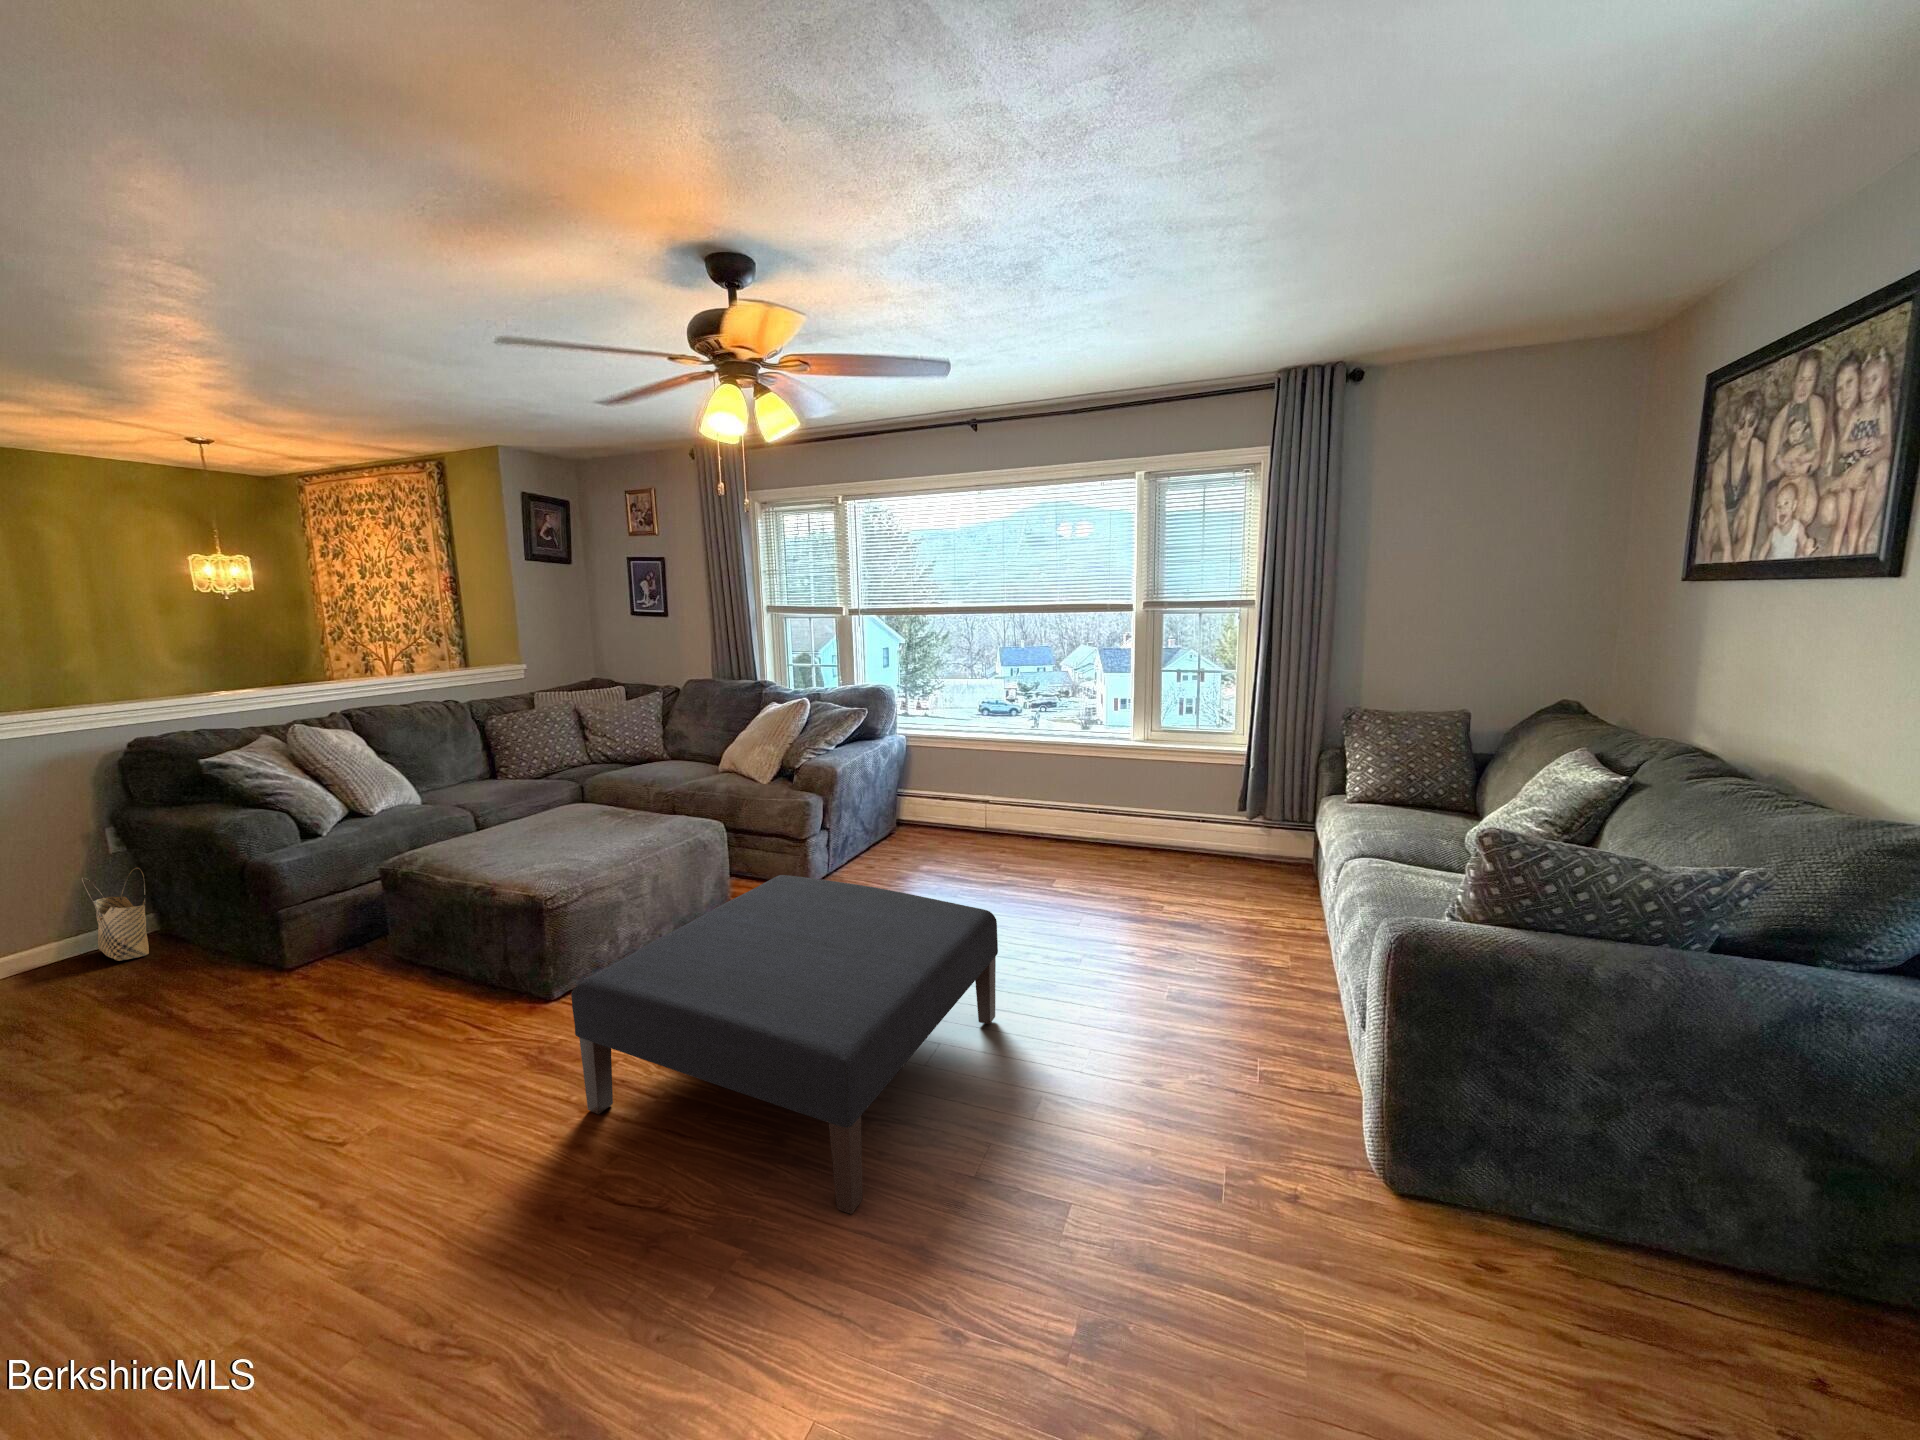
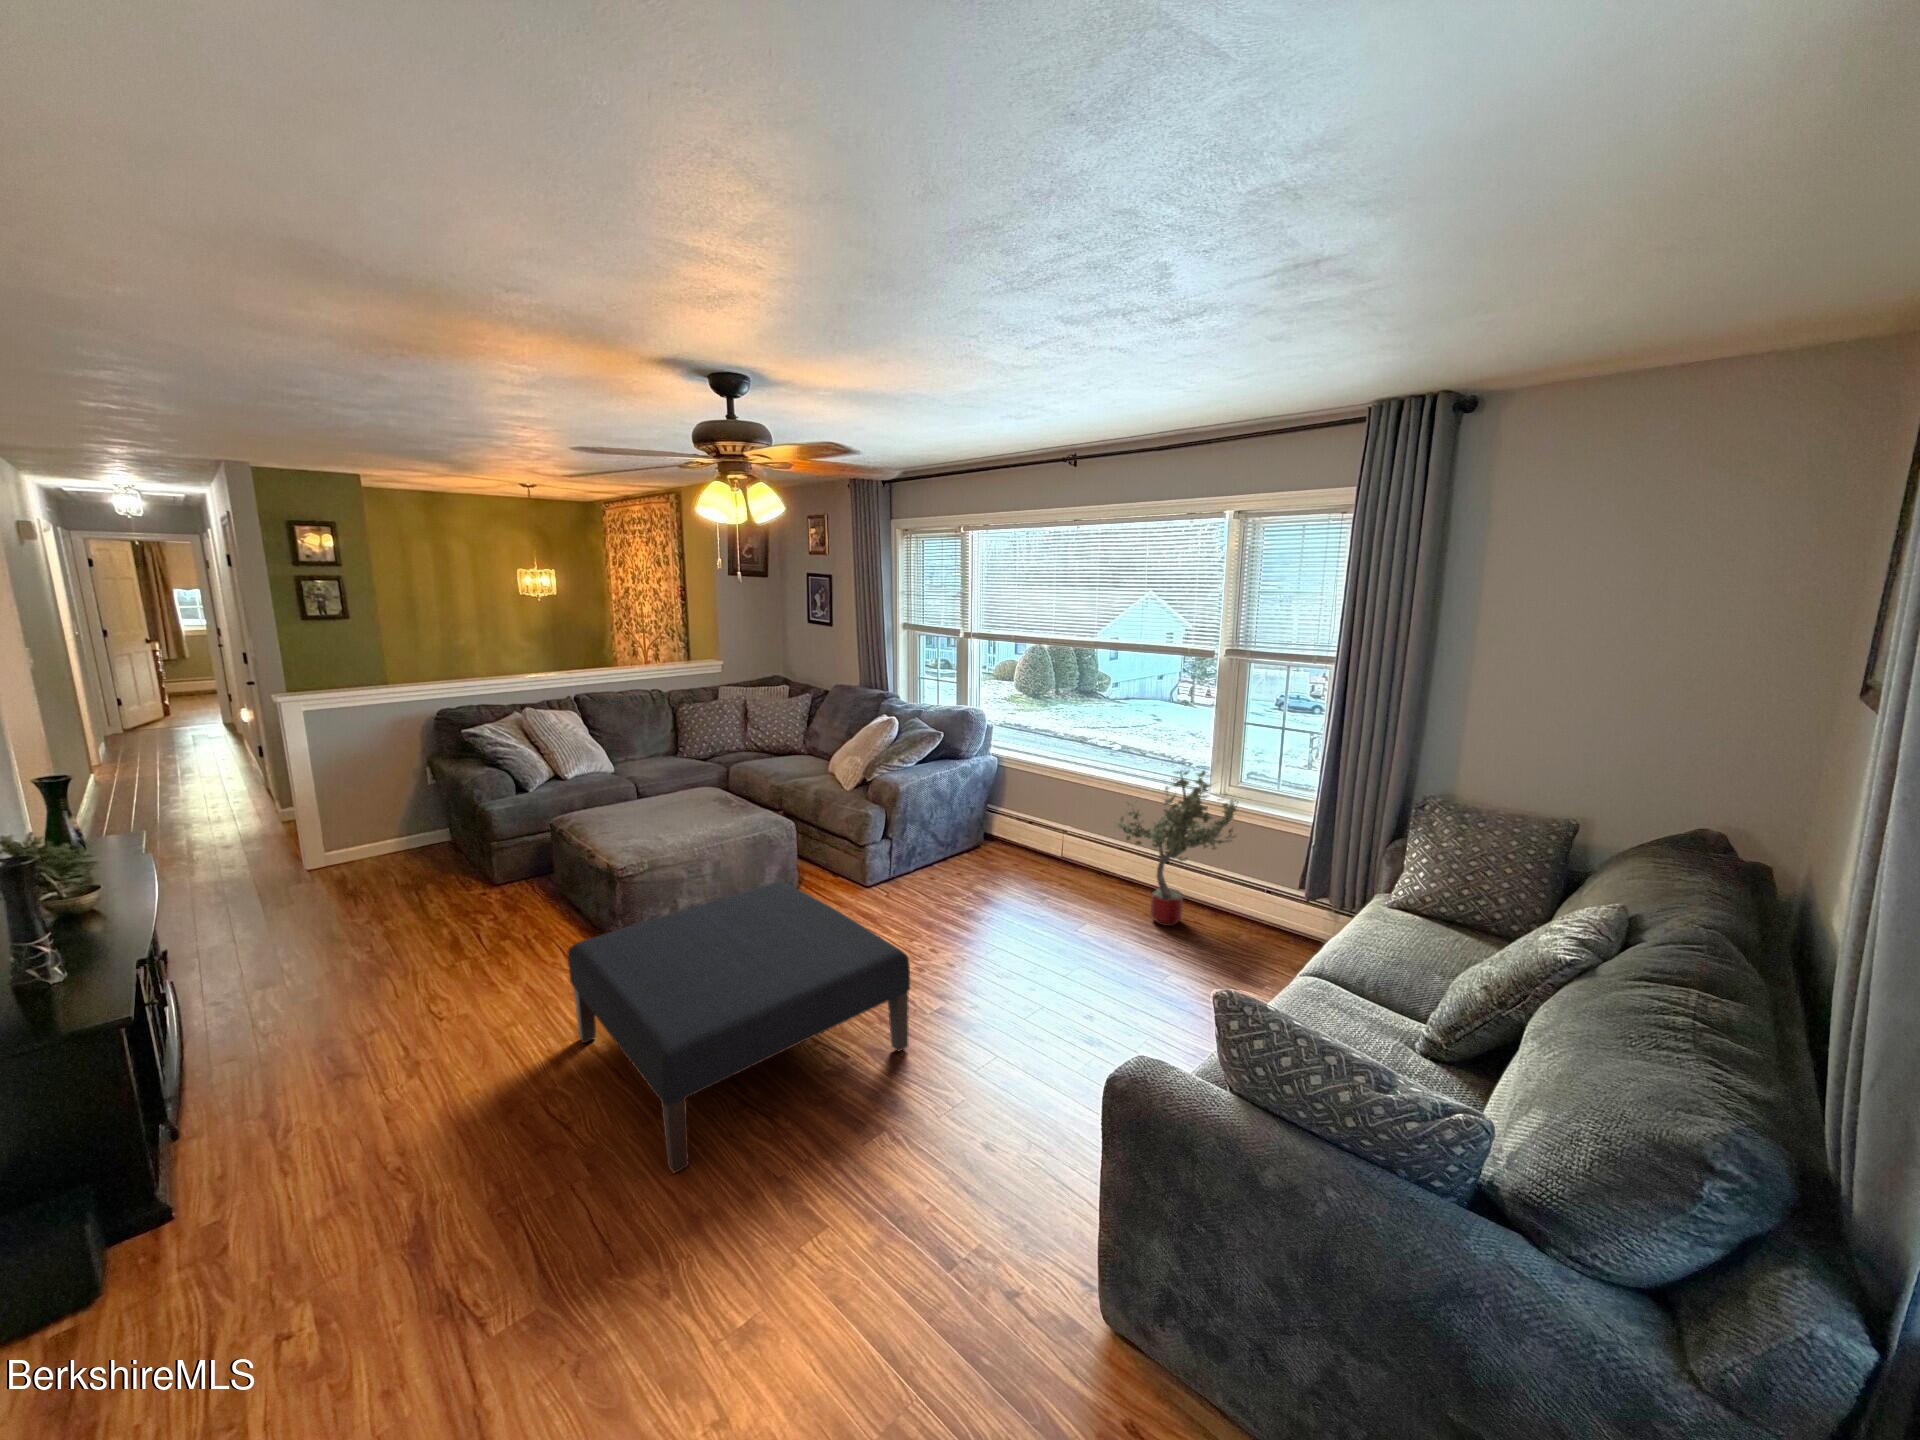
potted tree: none [1062,713,1191,868] -> present [1117,771,1238,926]
woven basket: present [82,867,149,961] -> none [405,798,438,859]

